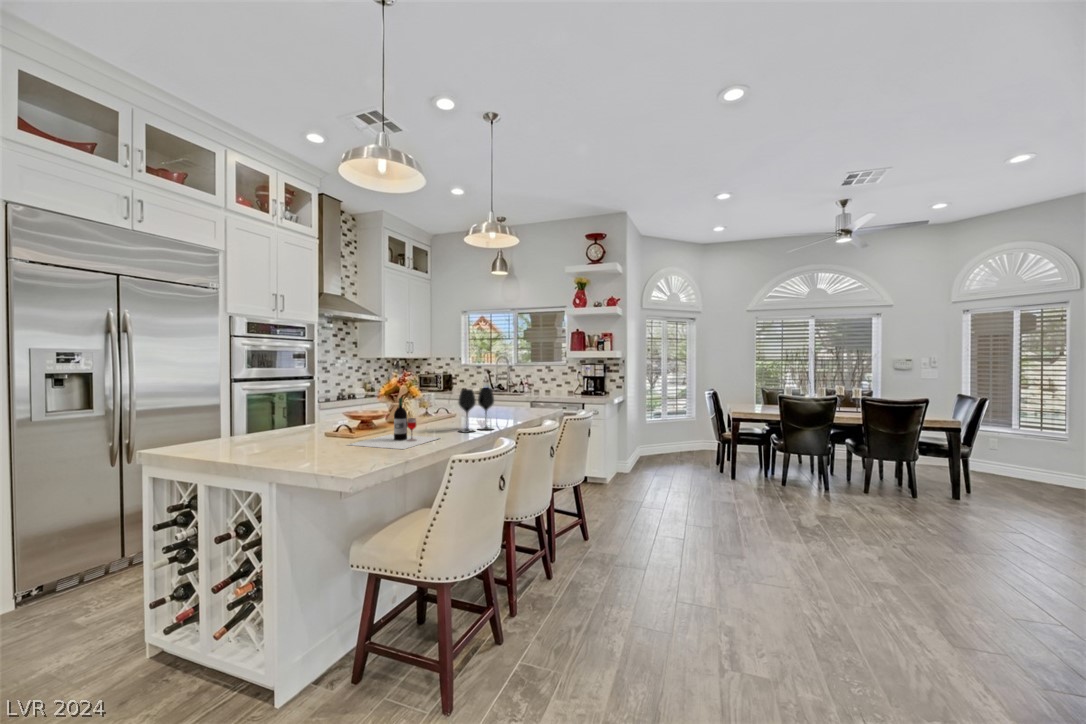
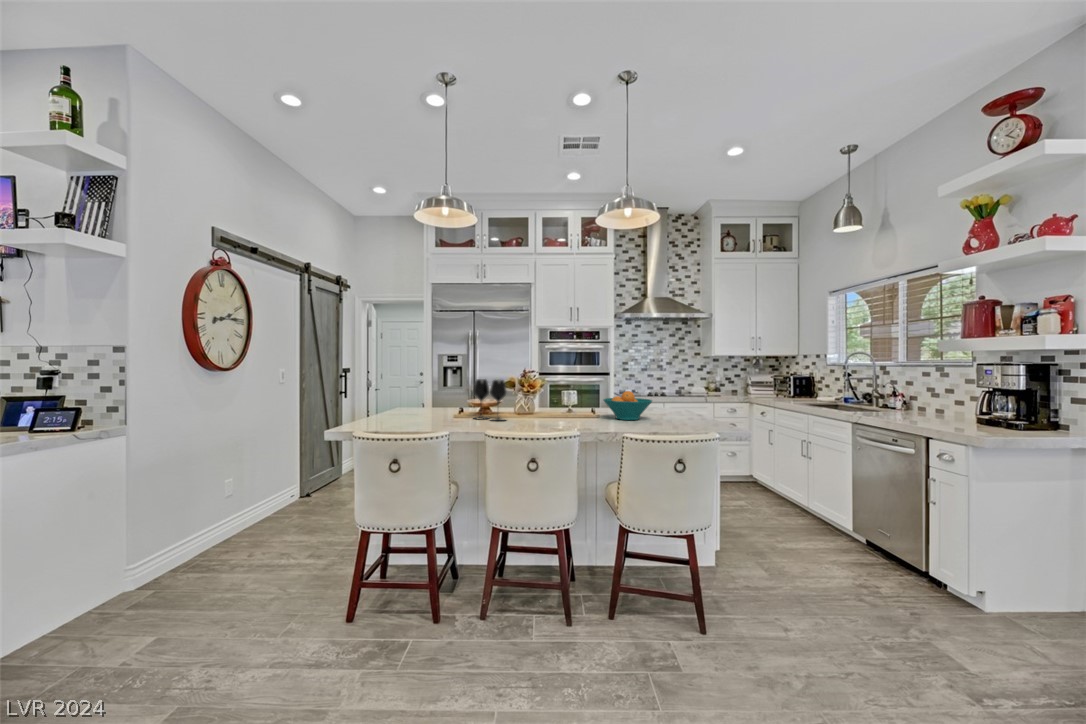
fruit bowl: none [496,391,536,415] -> present [604,391,652,420]
wine bottle: present [349,398,440,449] -> none [387,382,451,417]

